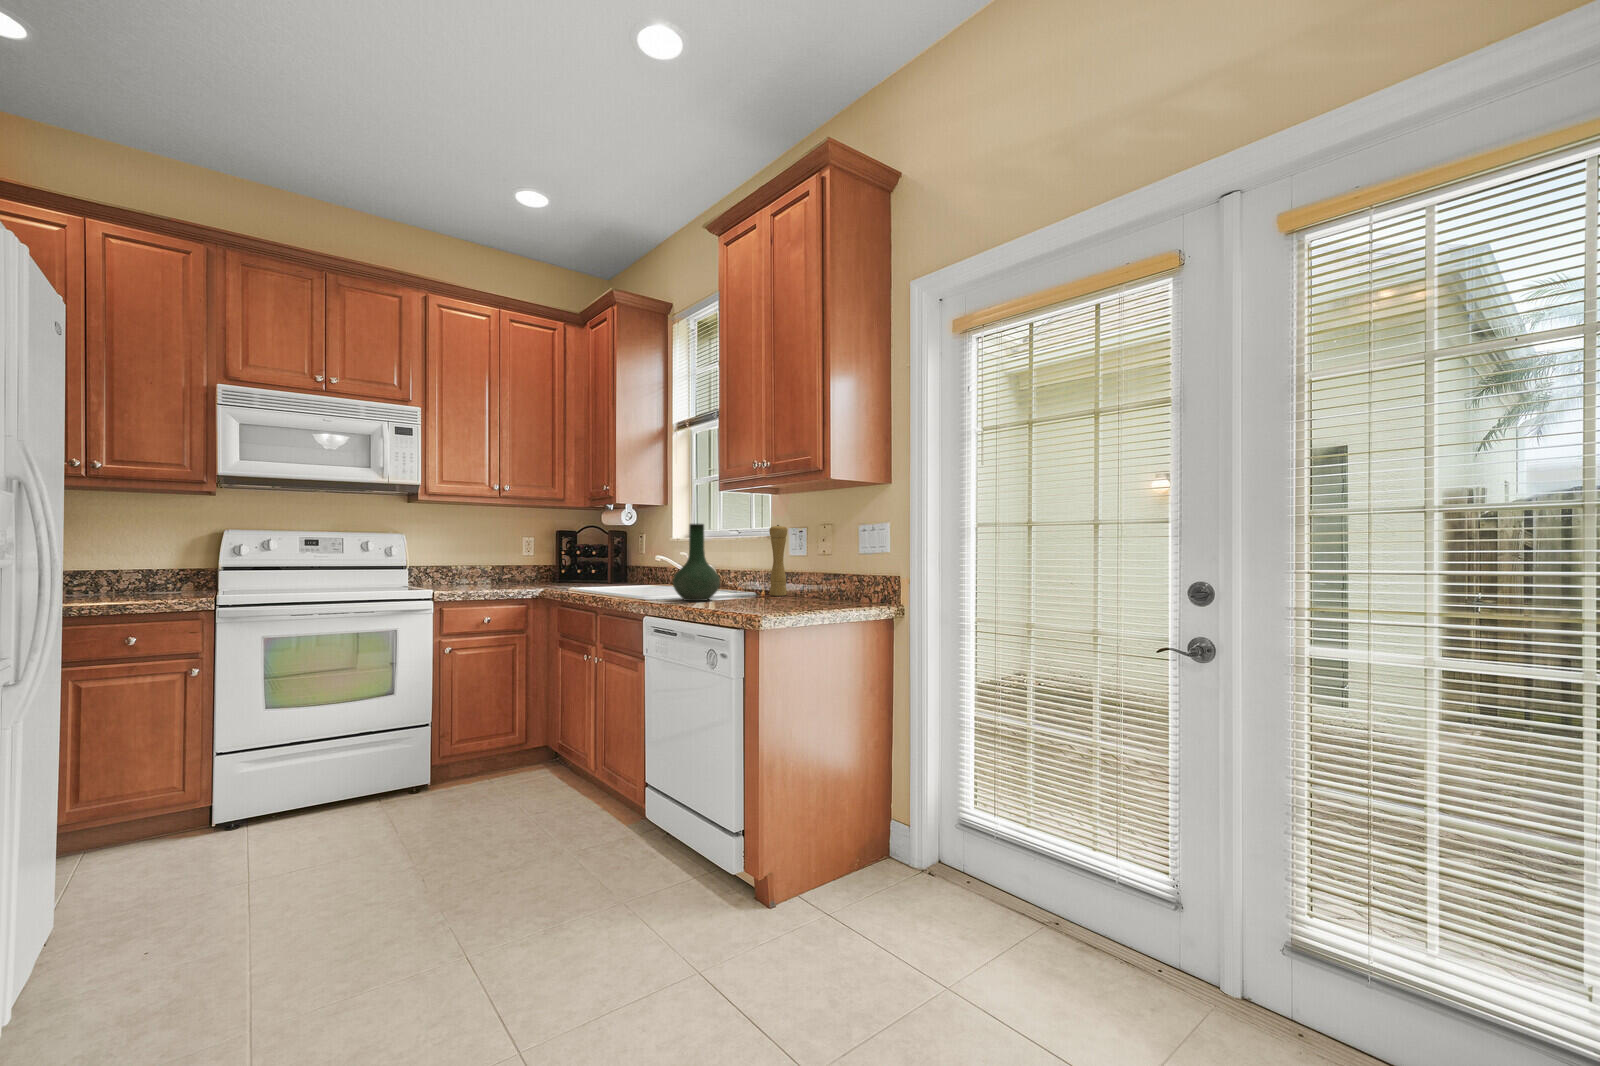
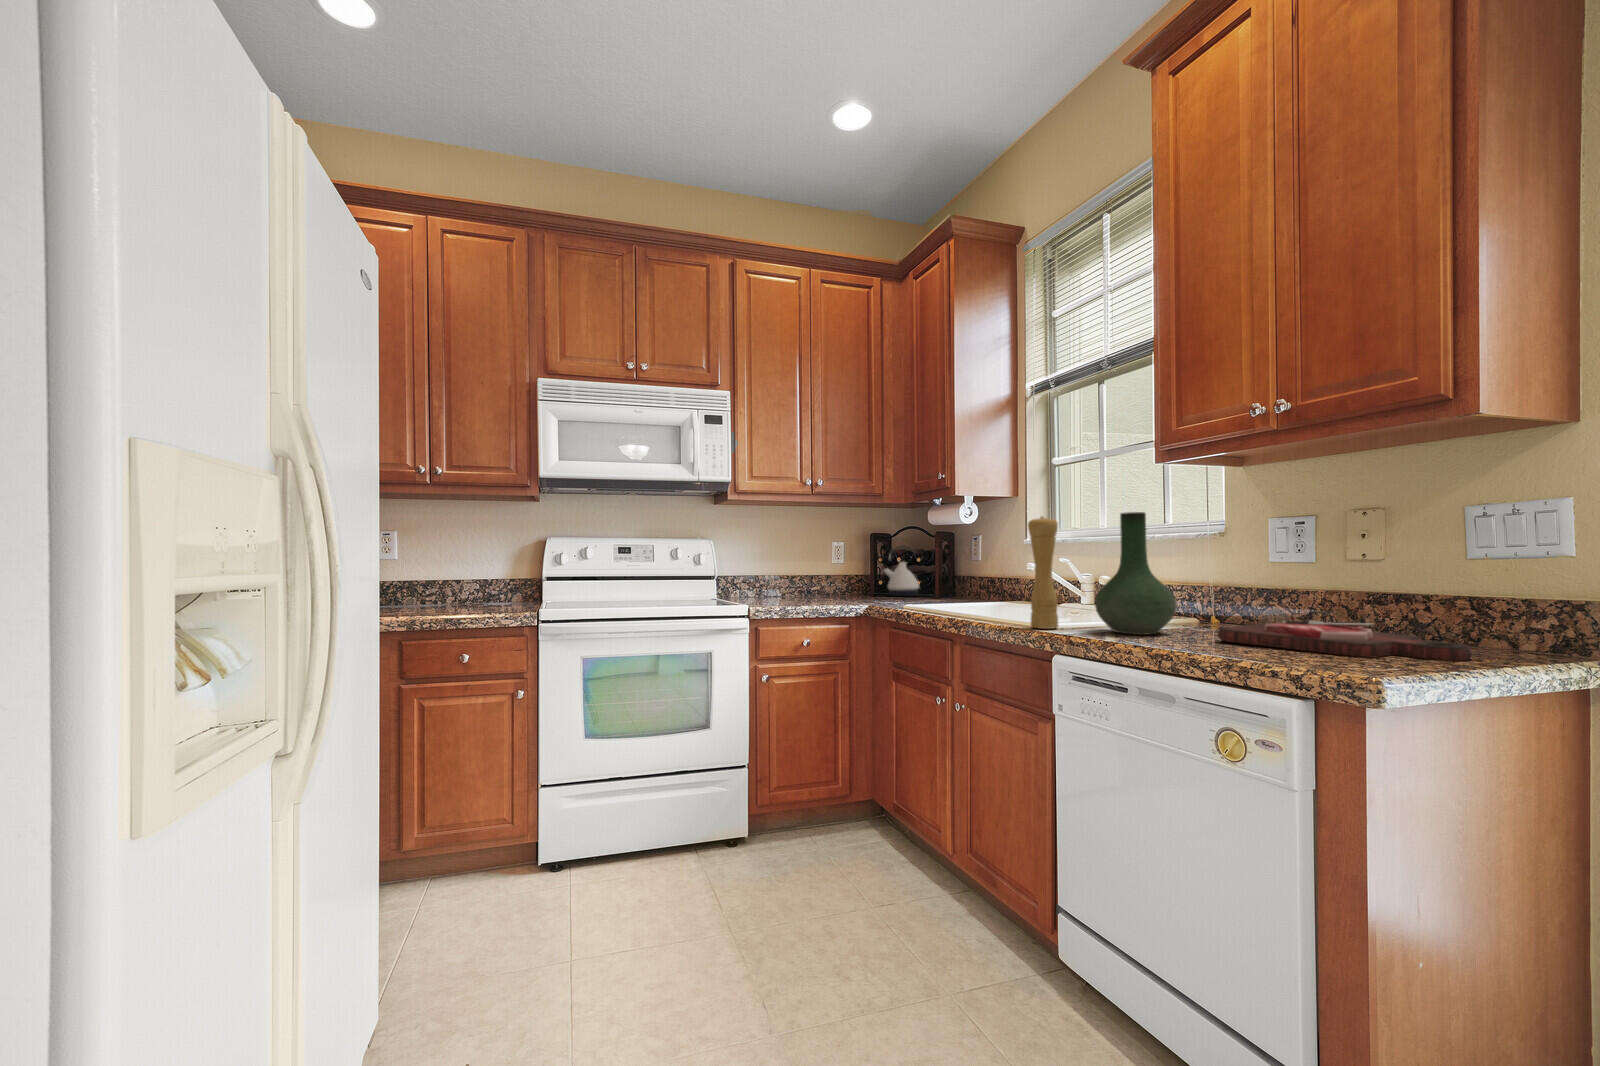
pepper mill: present [769,525,787,596] -> present [1028,517,1058,629]
kettle: none [565,541,598,582] -> present [884,545,919,597]
cutting board: none [732,590,837,608] -> present [1217,621,1472,661]

